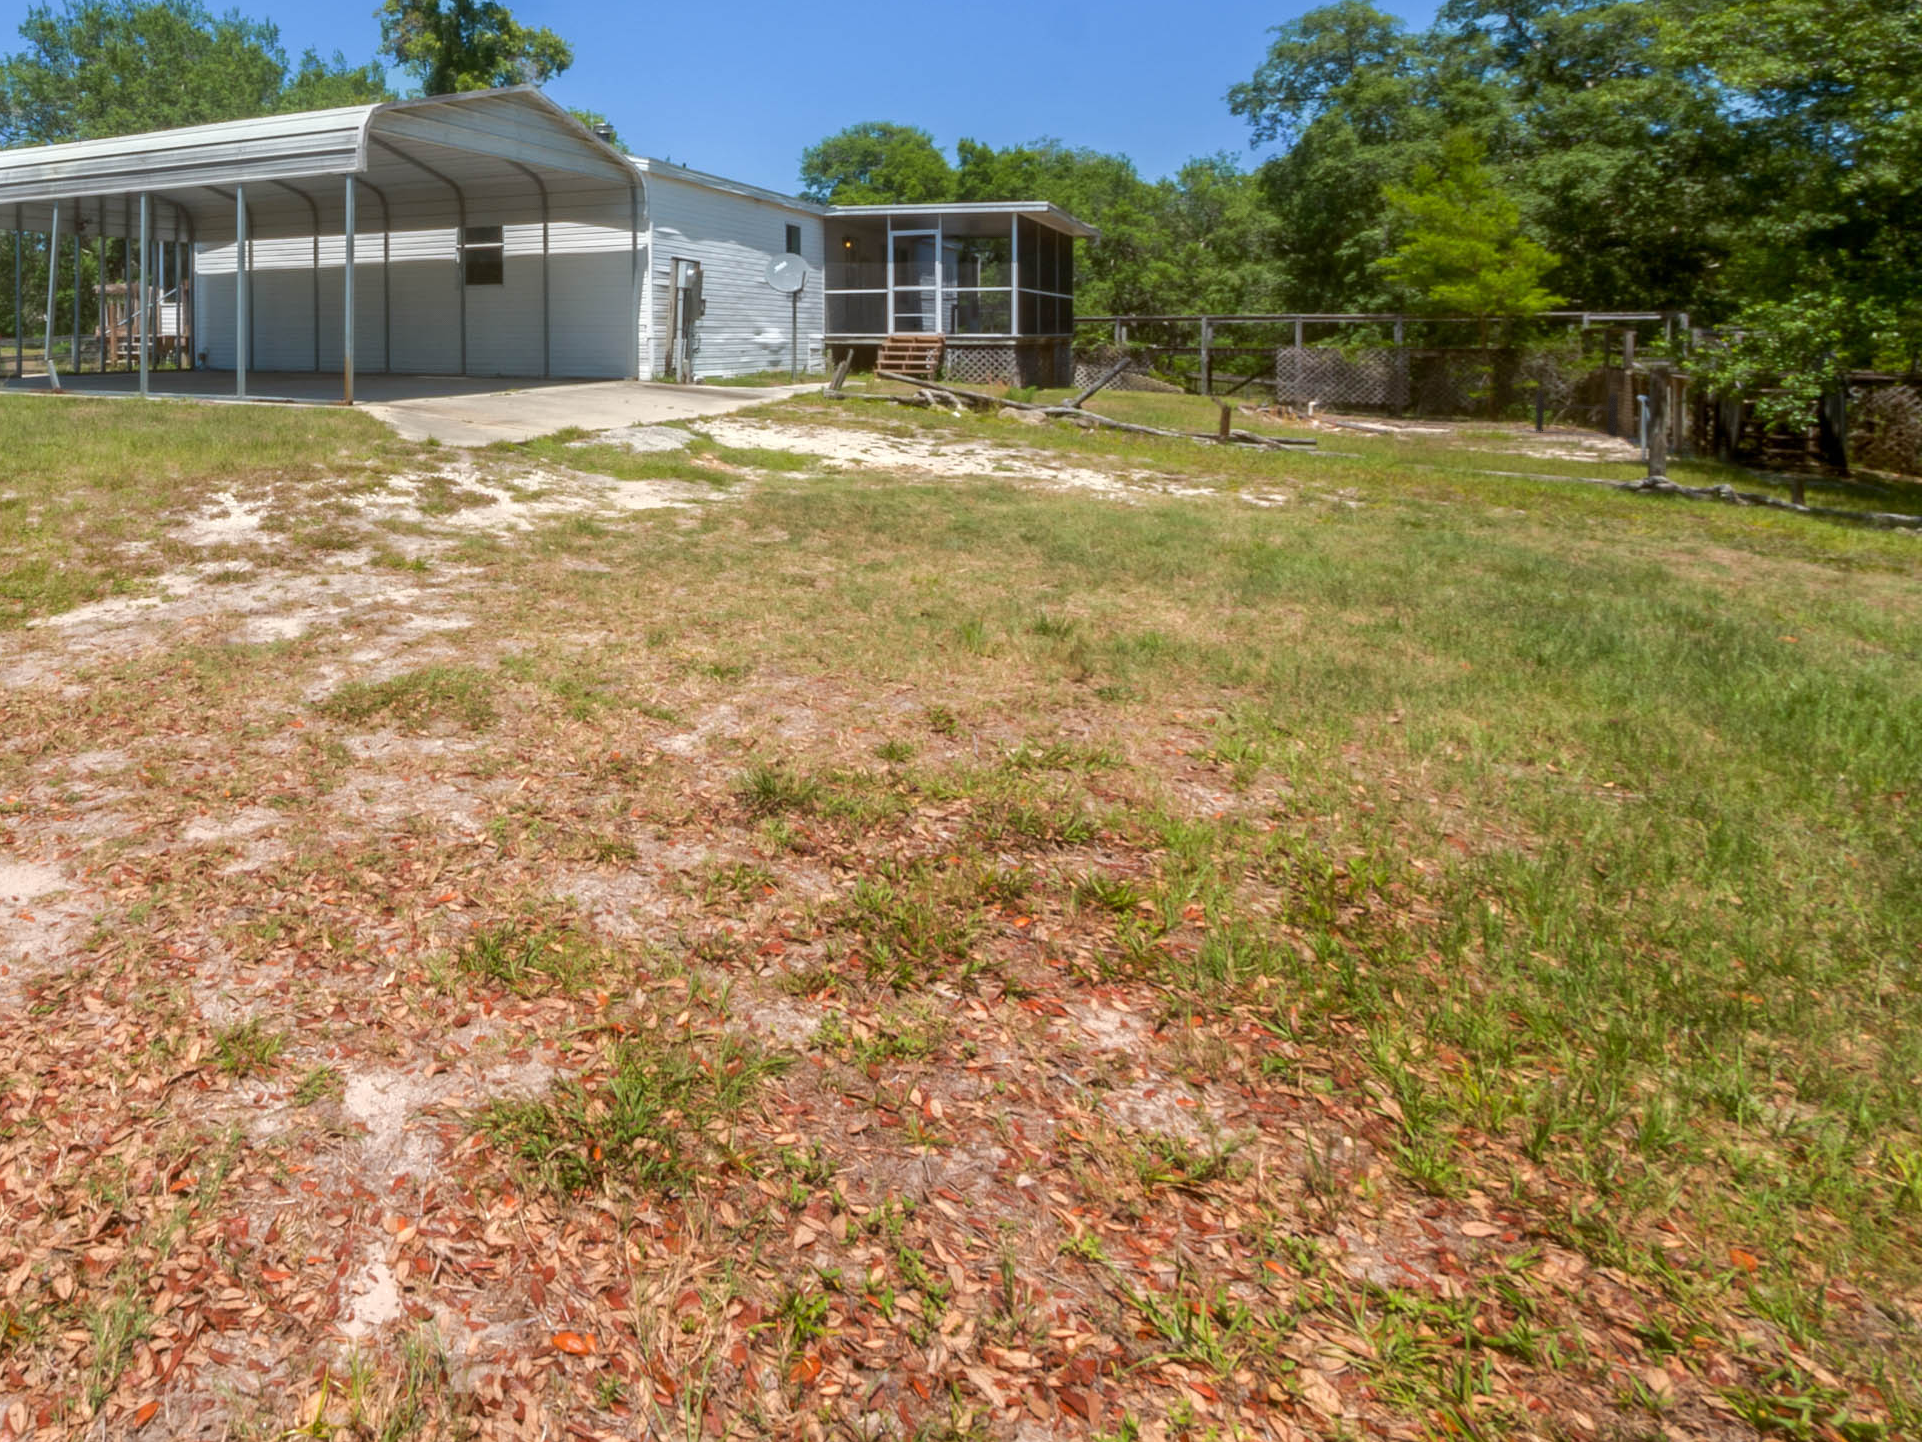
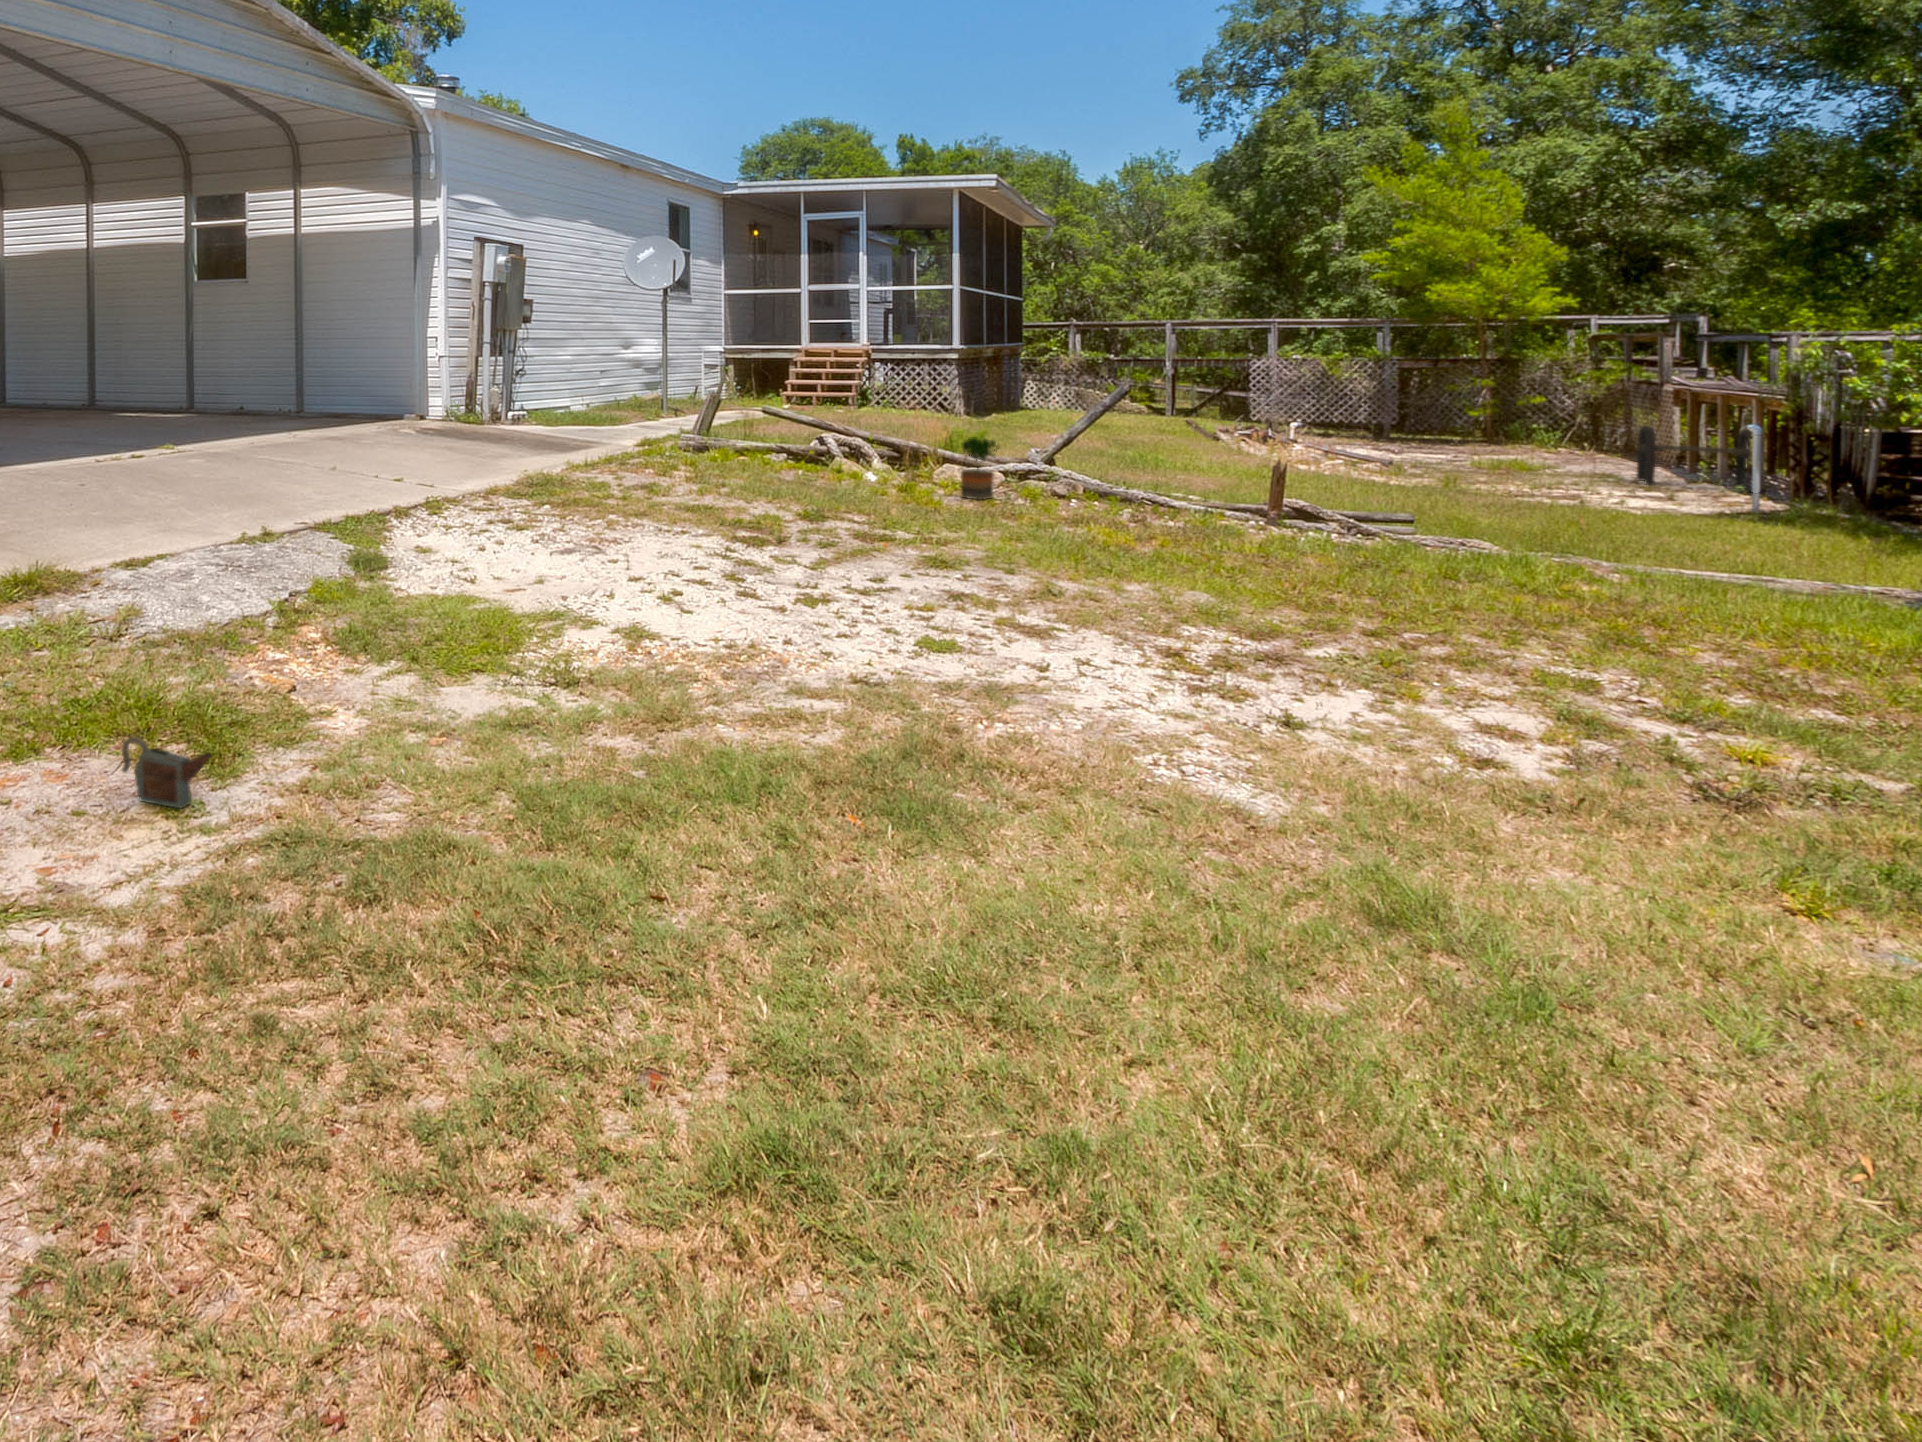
potted tree: none [1015,384,1042,423] -> present [961,437,999,500]
watering can: none [694,462,733,486] -> present [122,737,212,809]

